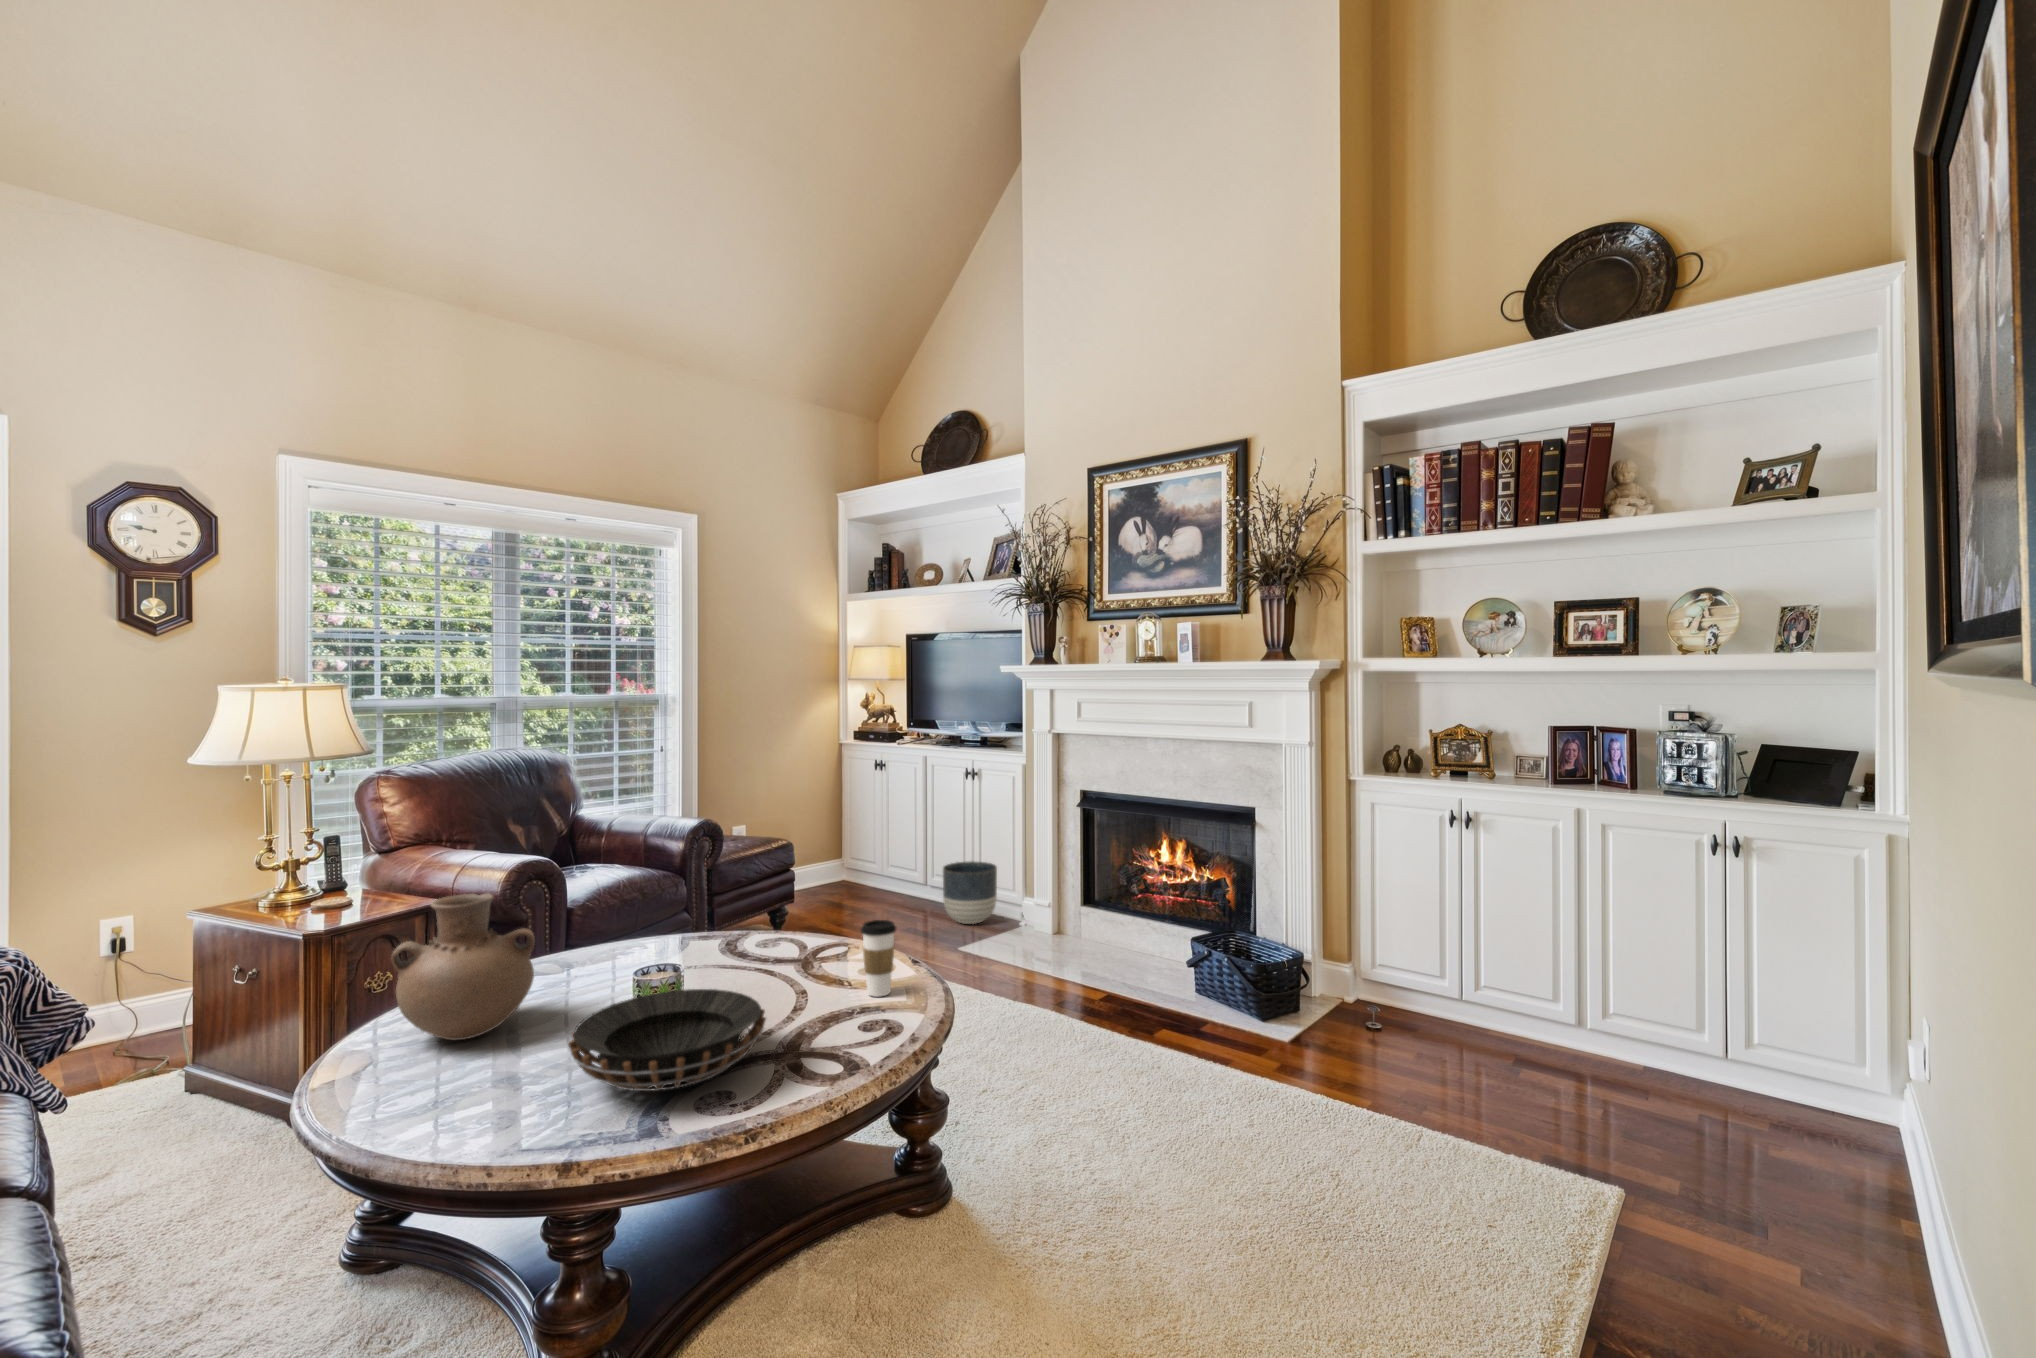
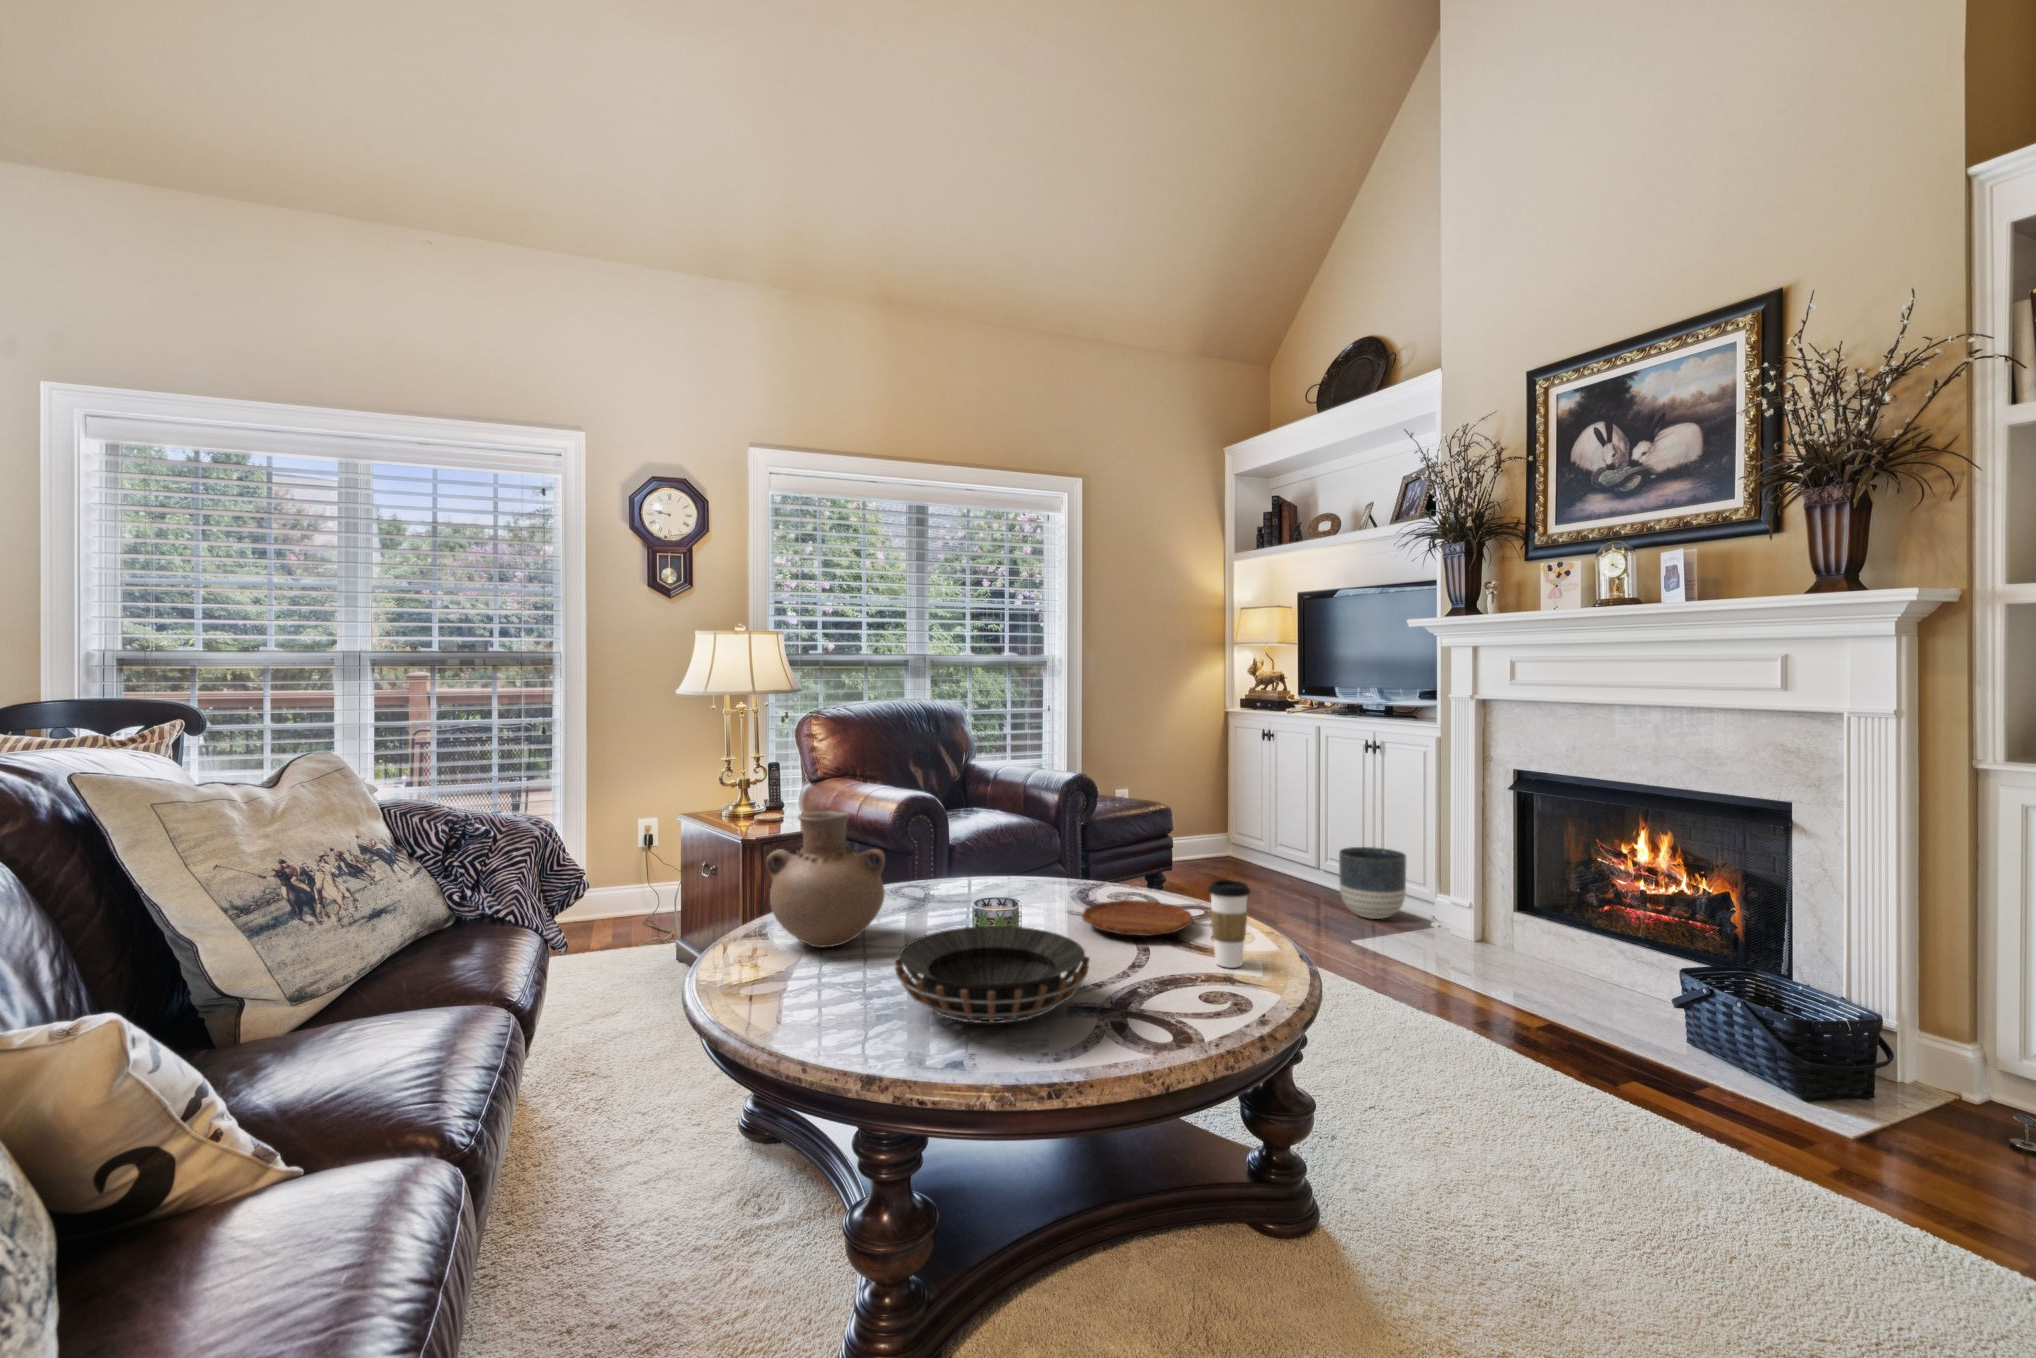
tray: none [739,943,842,980] -> present [1082,900,1192,936]

